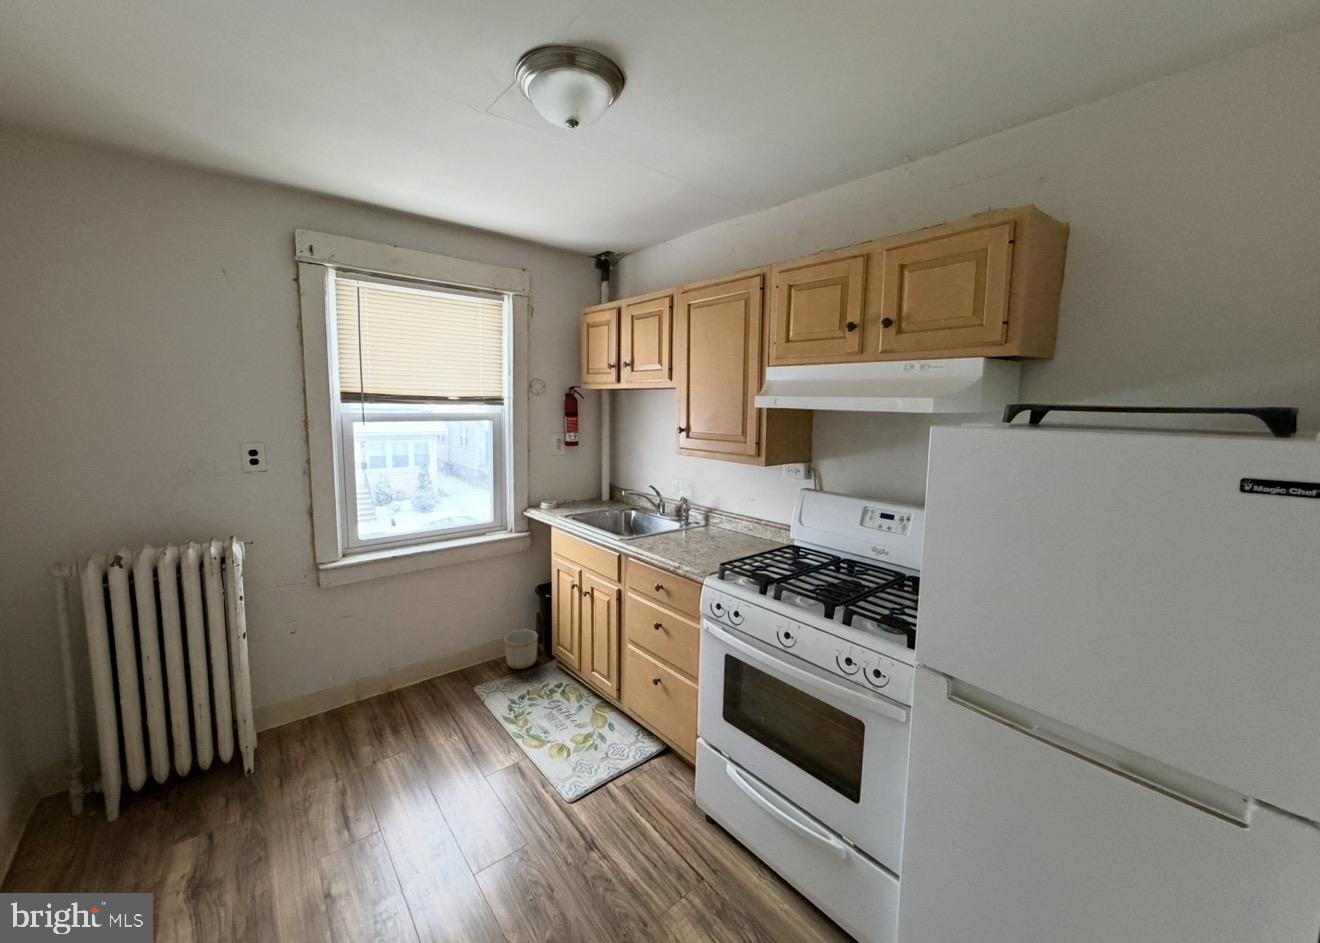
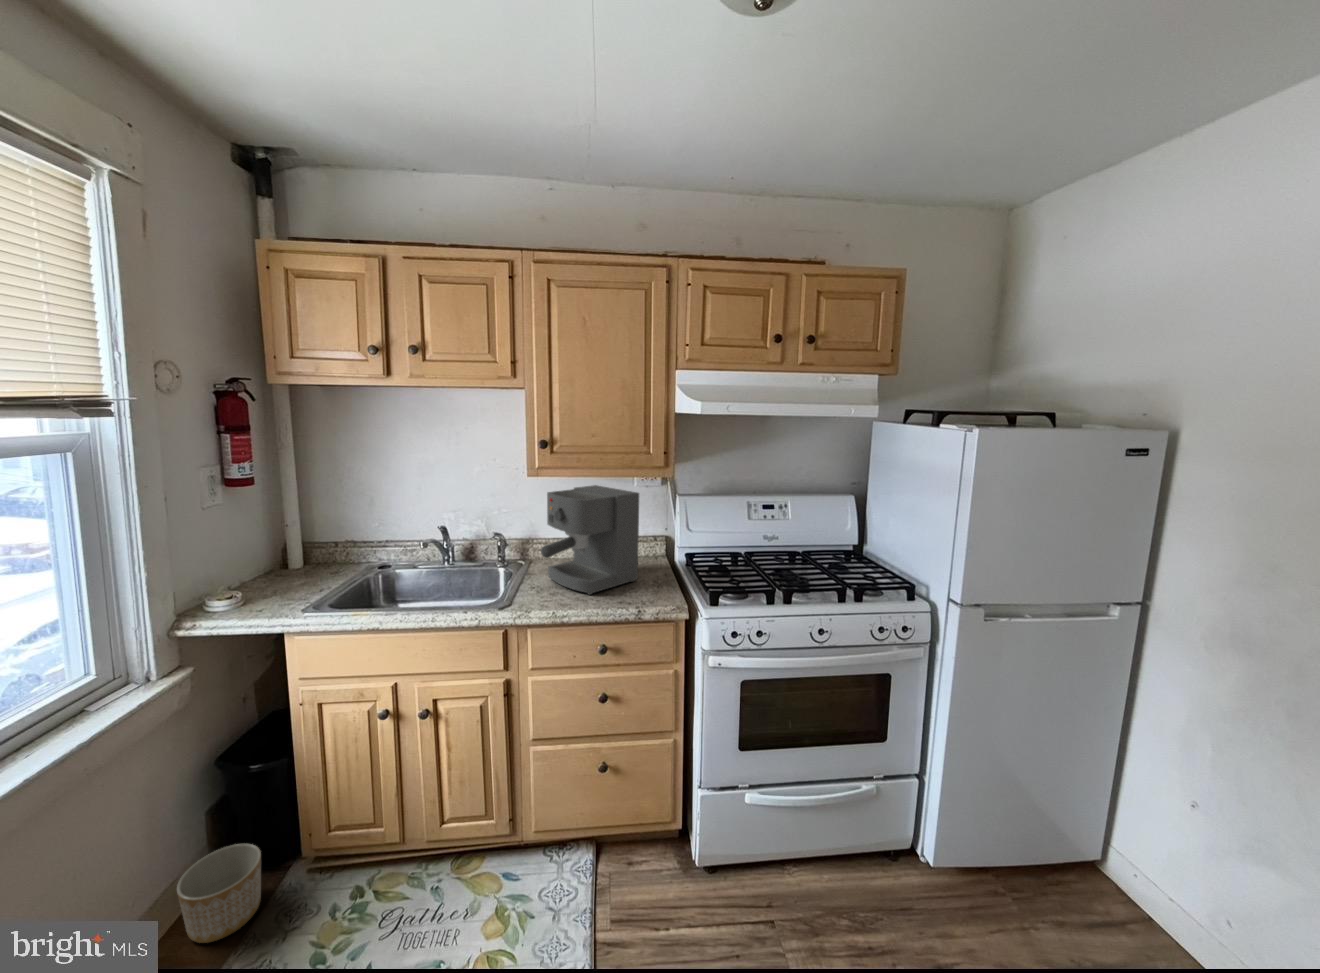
coffee maker: none [651,470,733,554] -> present [541,485,639,595]

